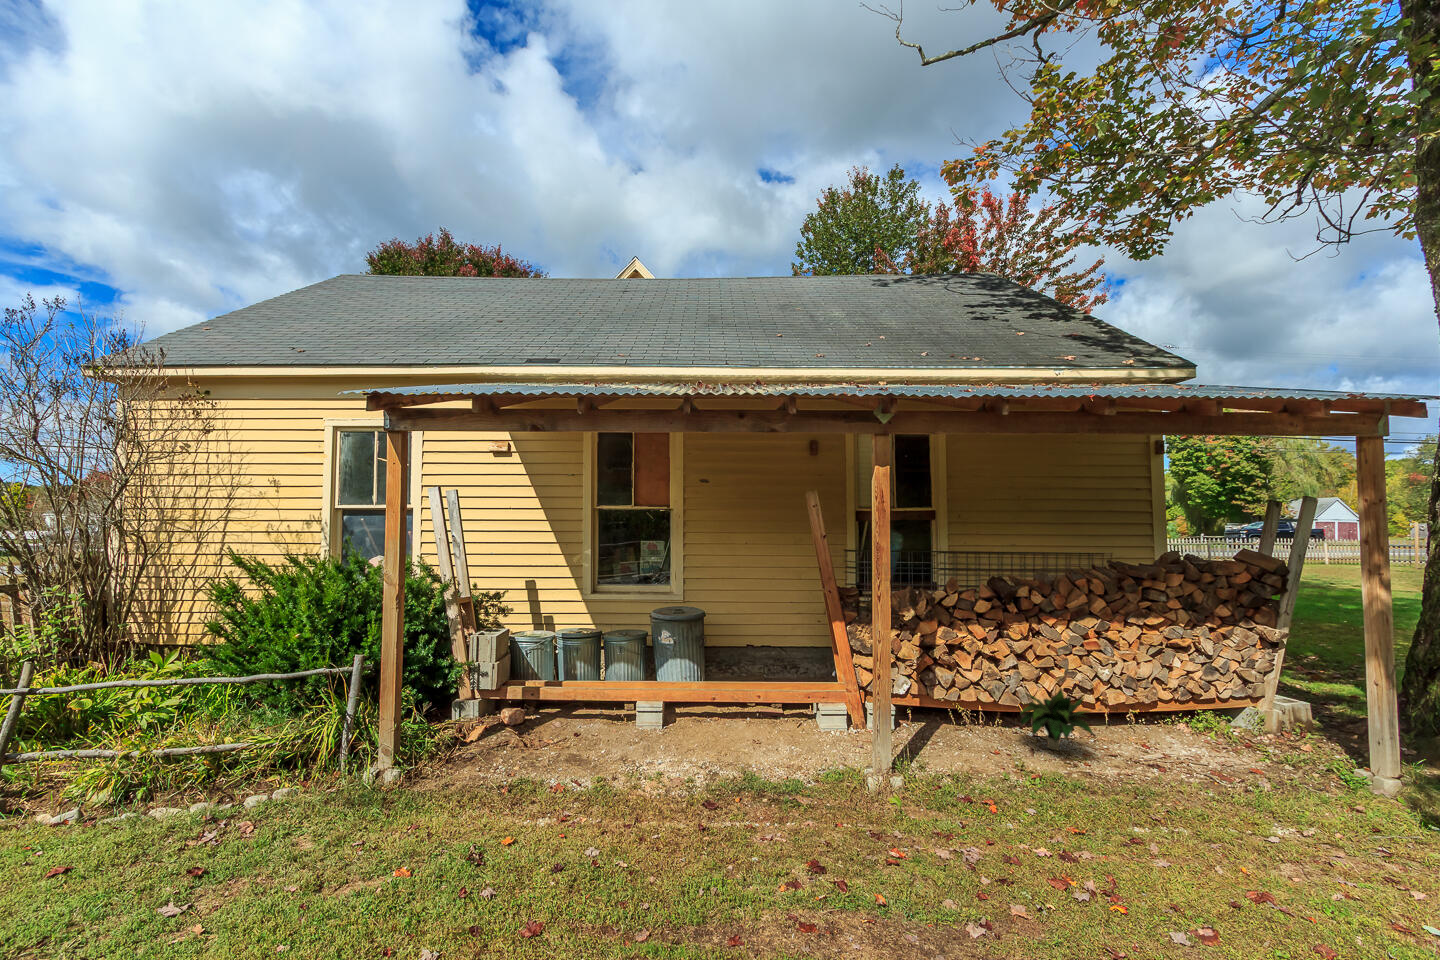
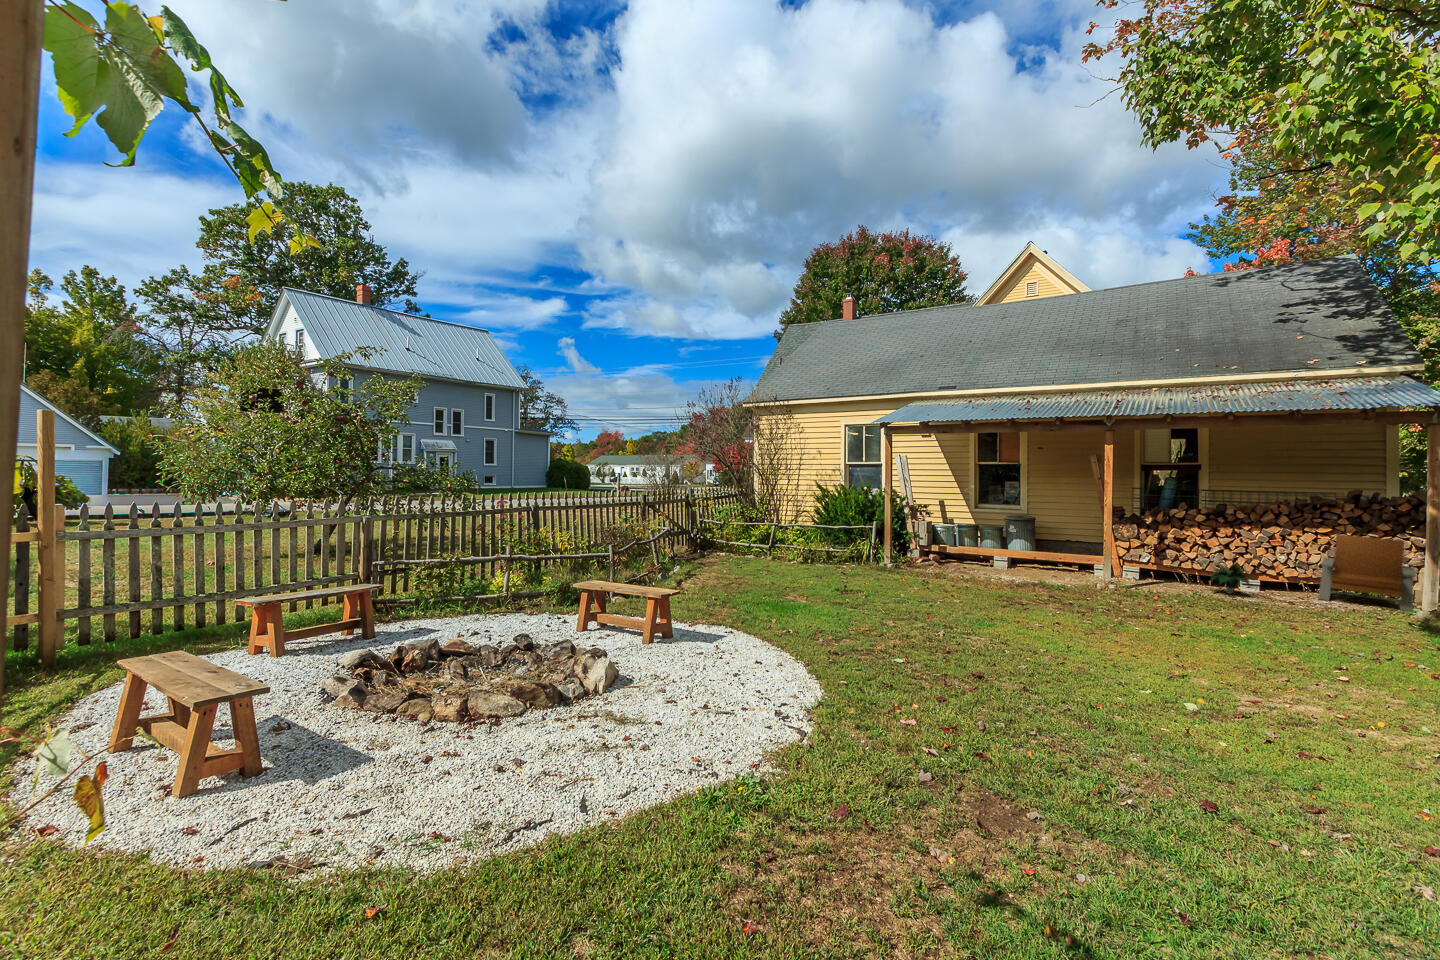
lounge chair: none [1158,631,1352,773] -> present [1318,535,1416,612]

